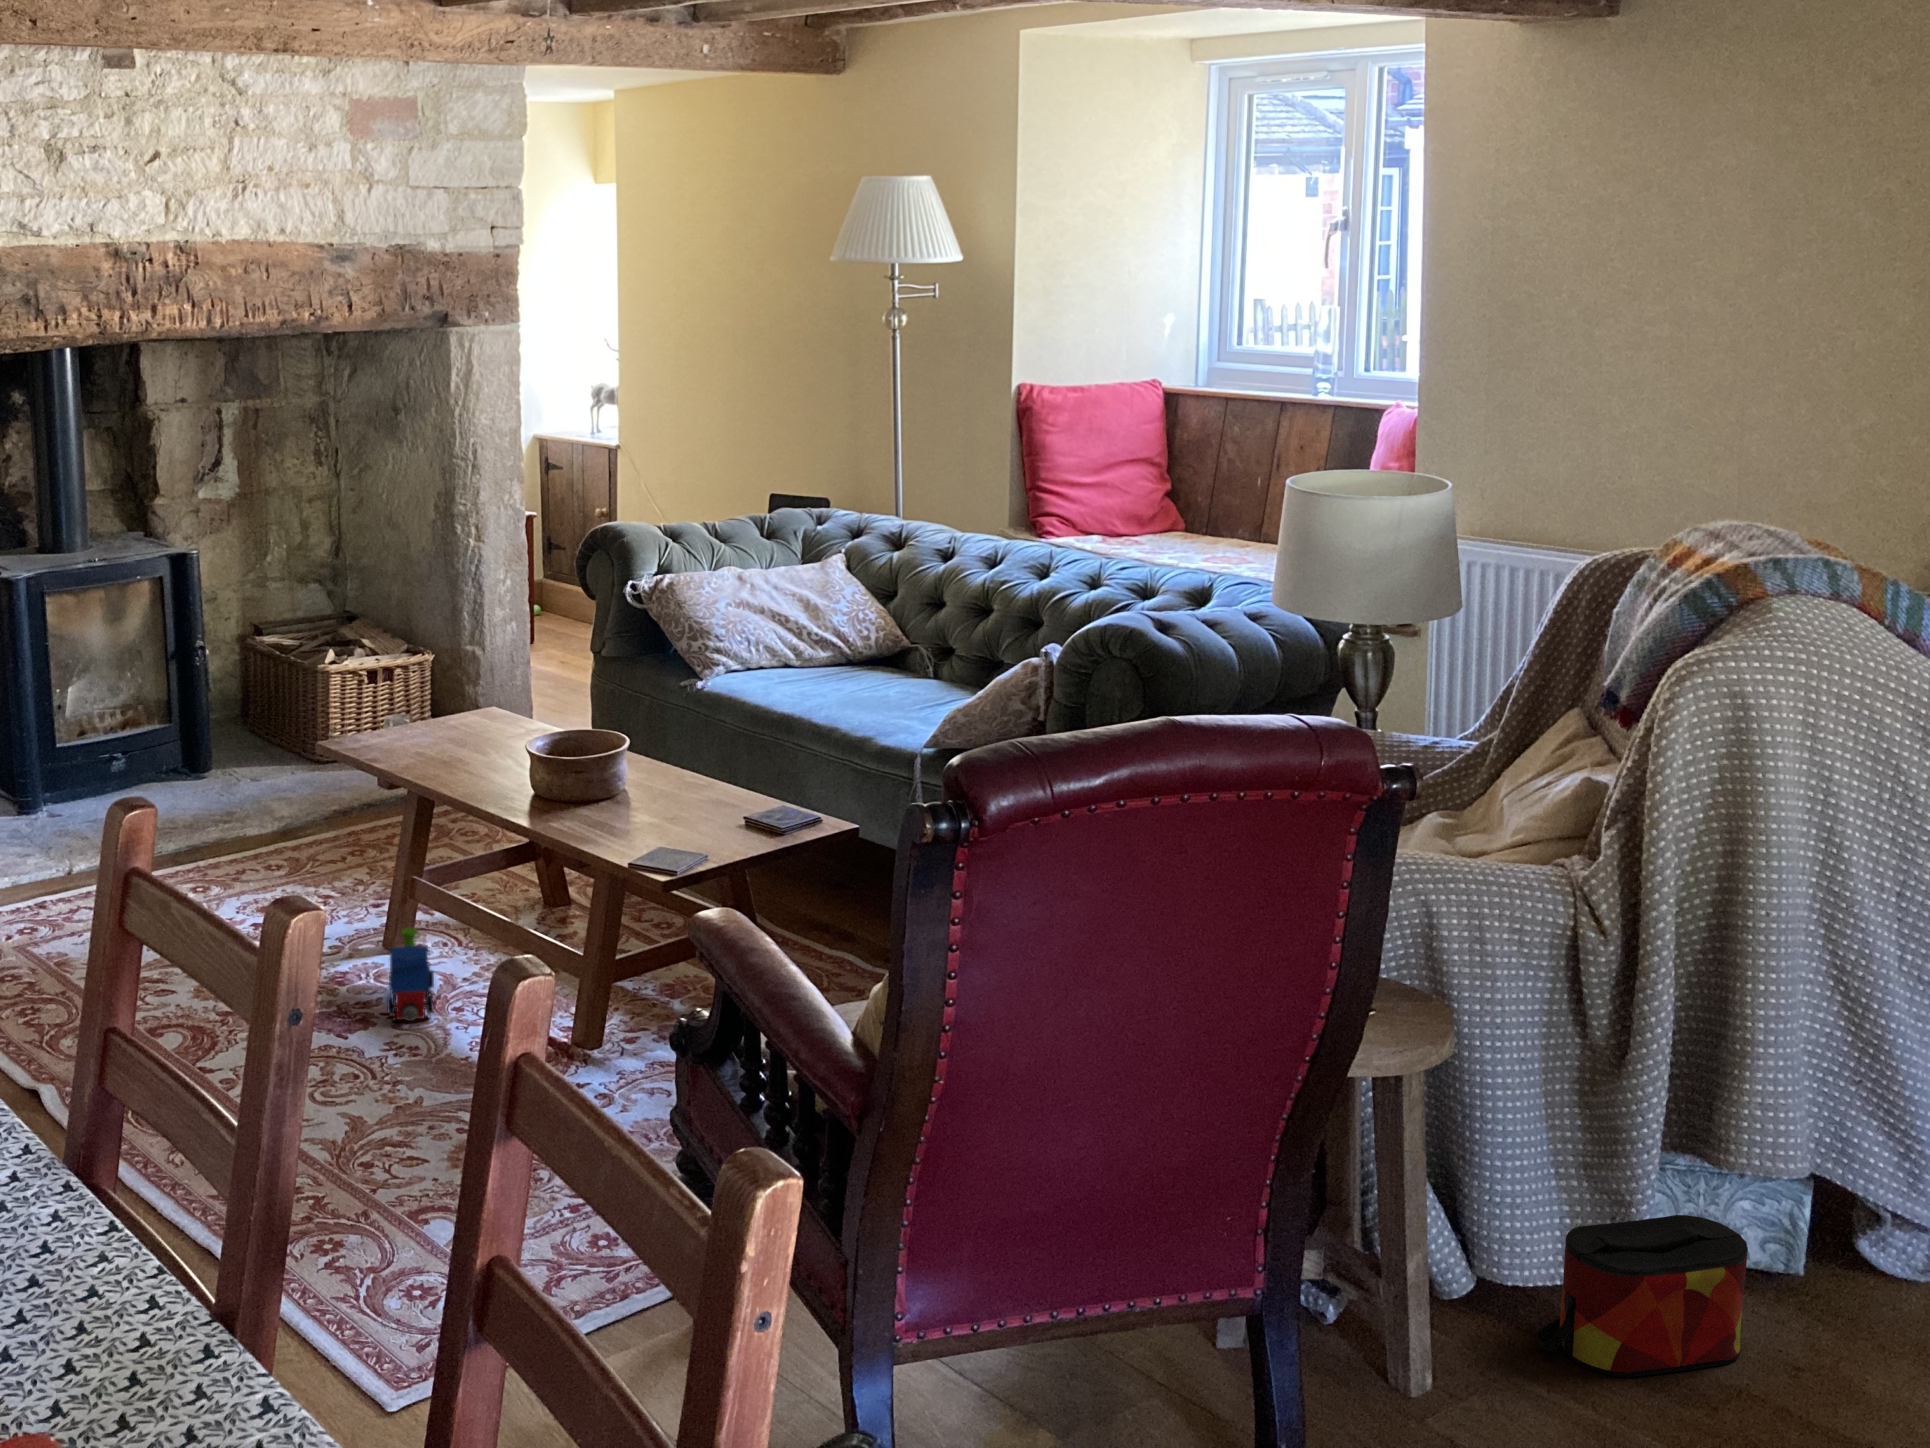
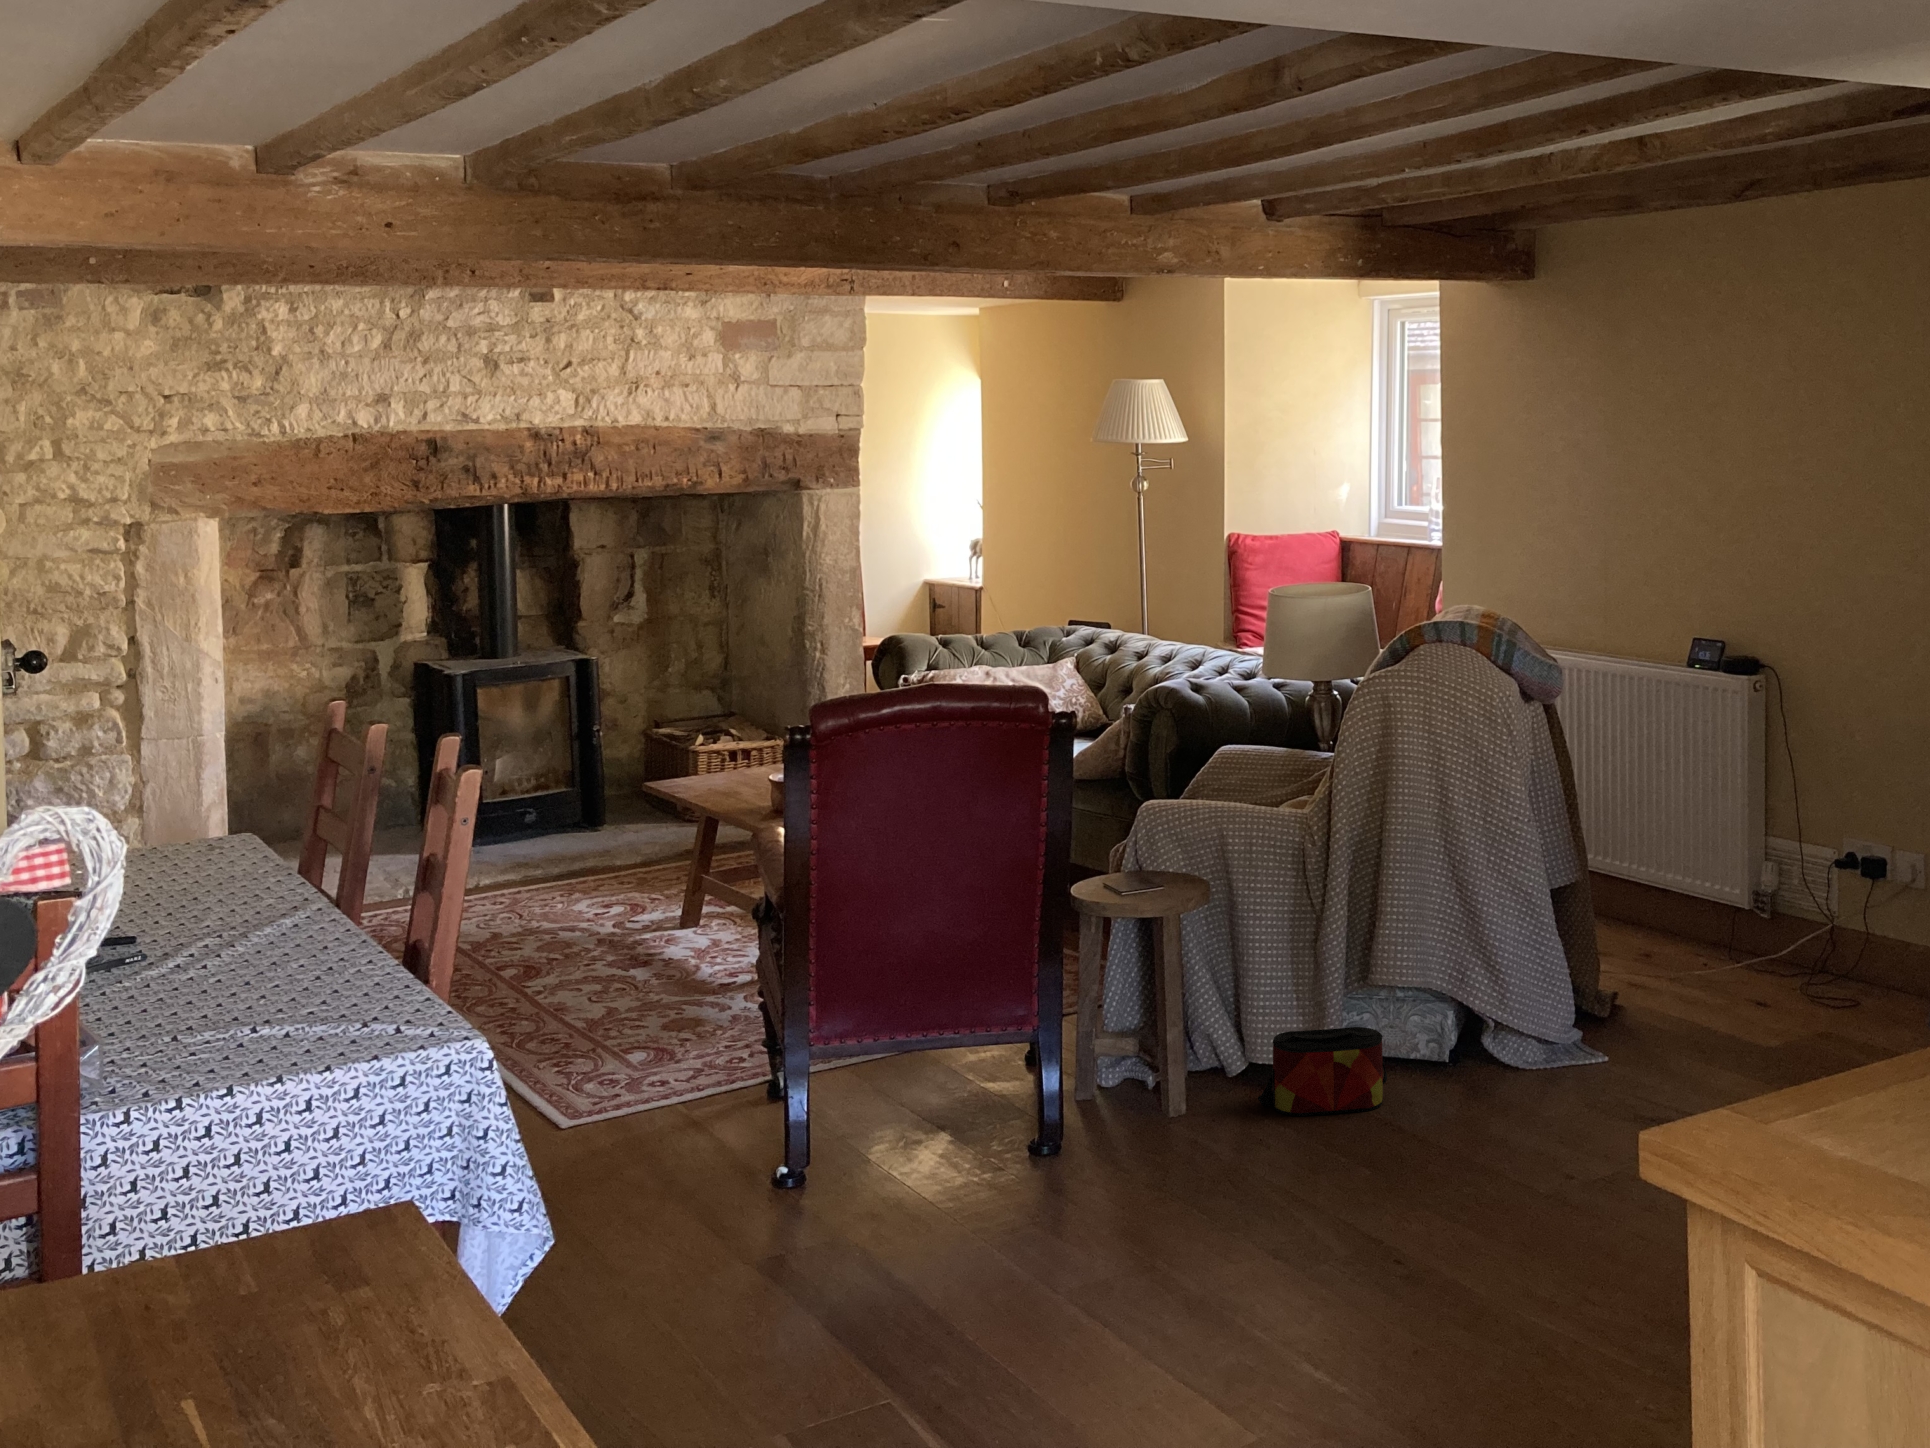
toy train: present [387,928,434,1021] -> none [656,900,698,962]

